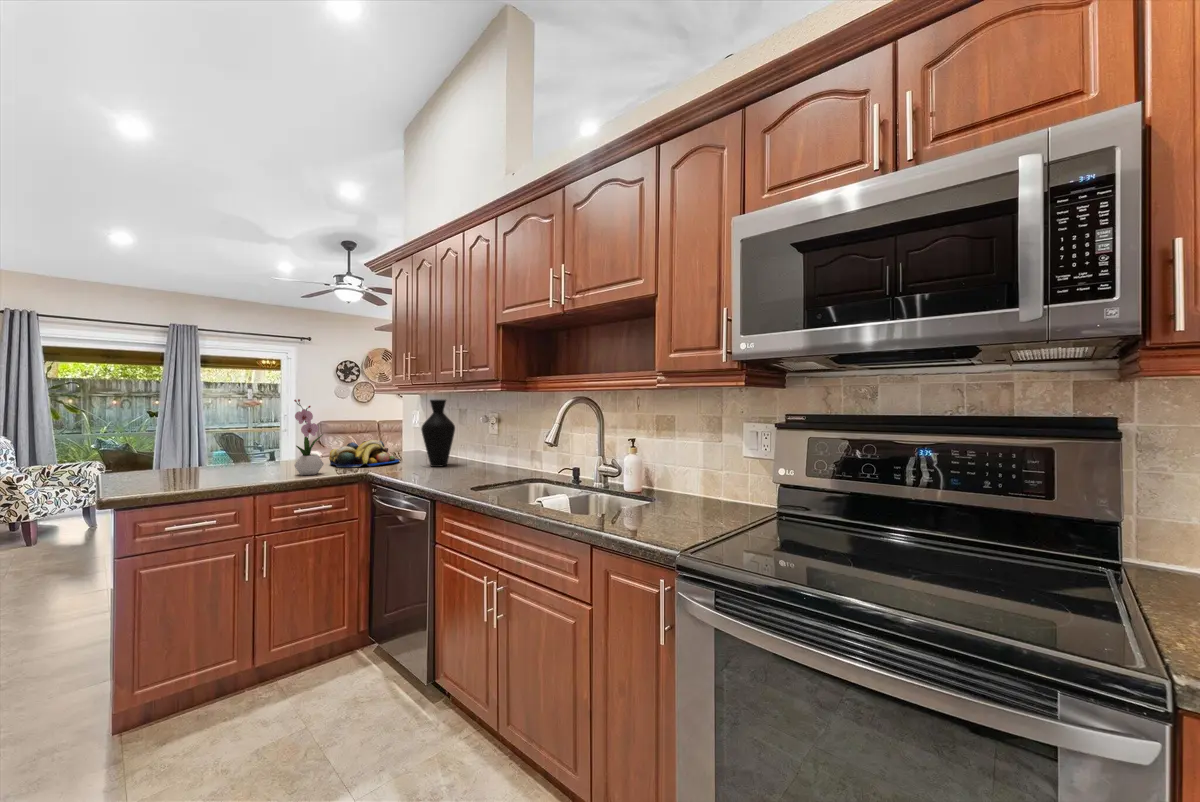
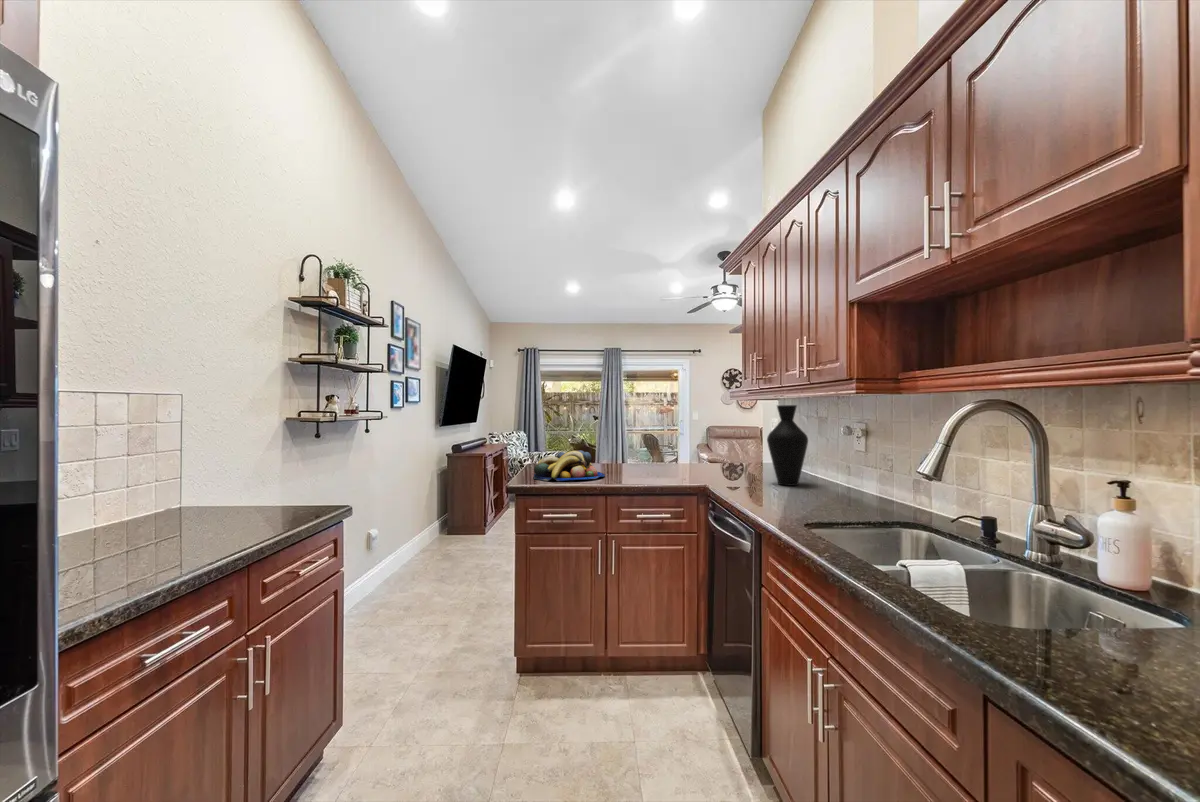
flower arrangement: present [294,399,324,475] -> none [640,405,668,481]
fruit bowl: present [329,440,399,467] -> present [534,450,605,481]

